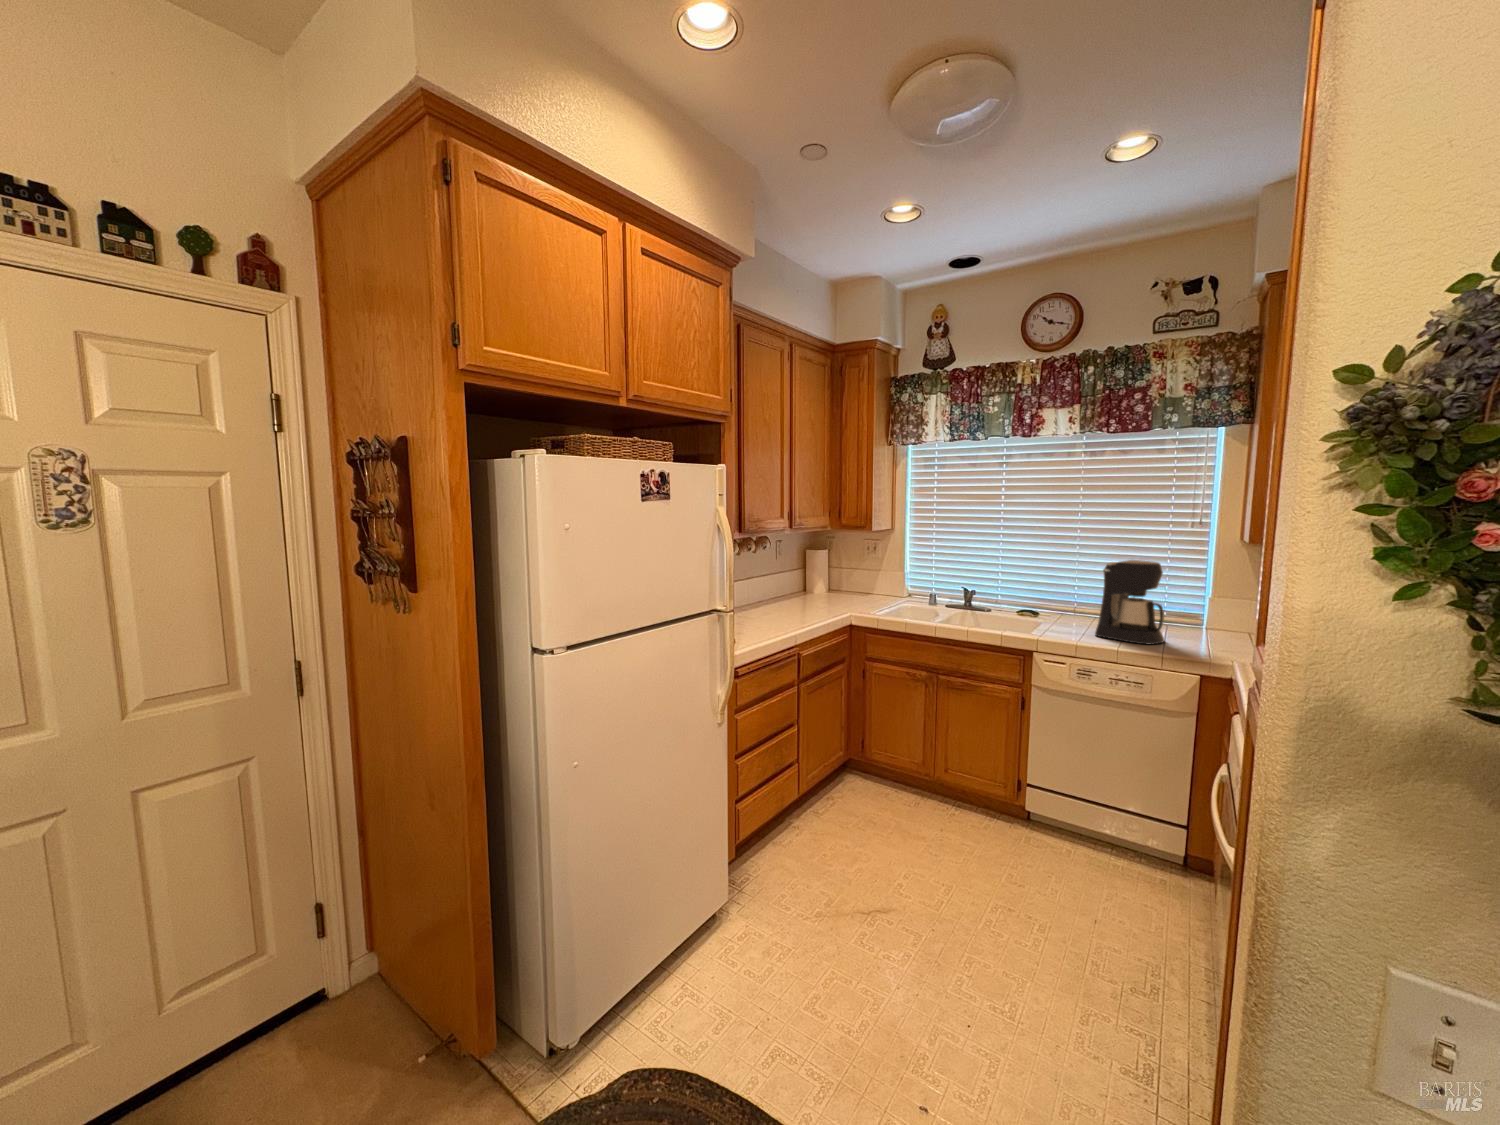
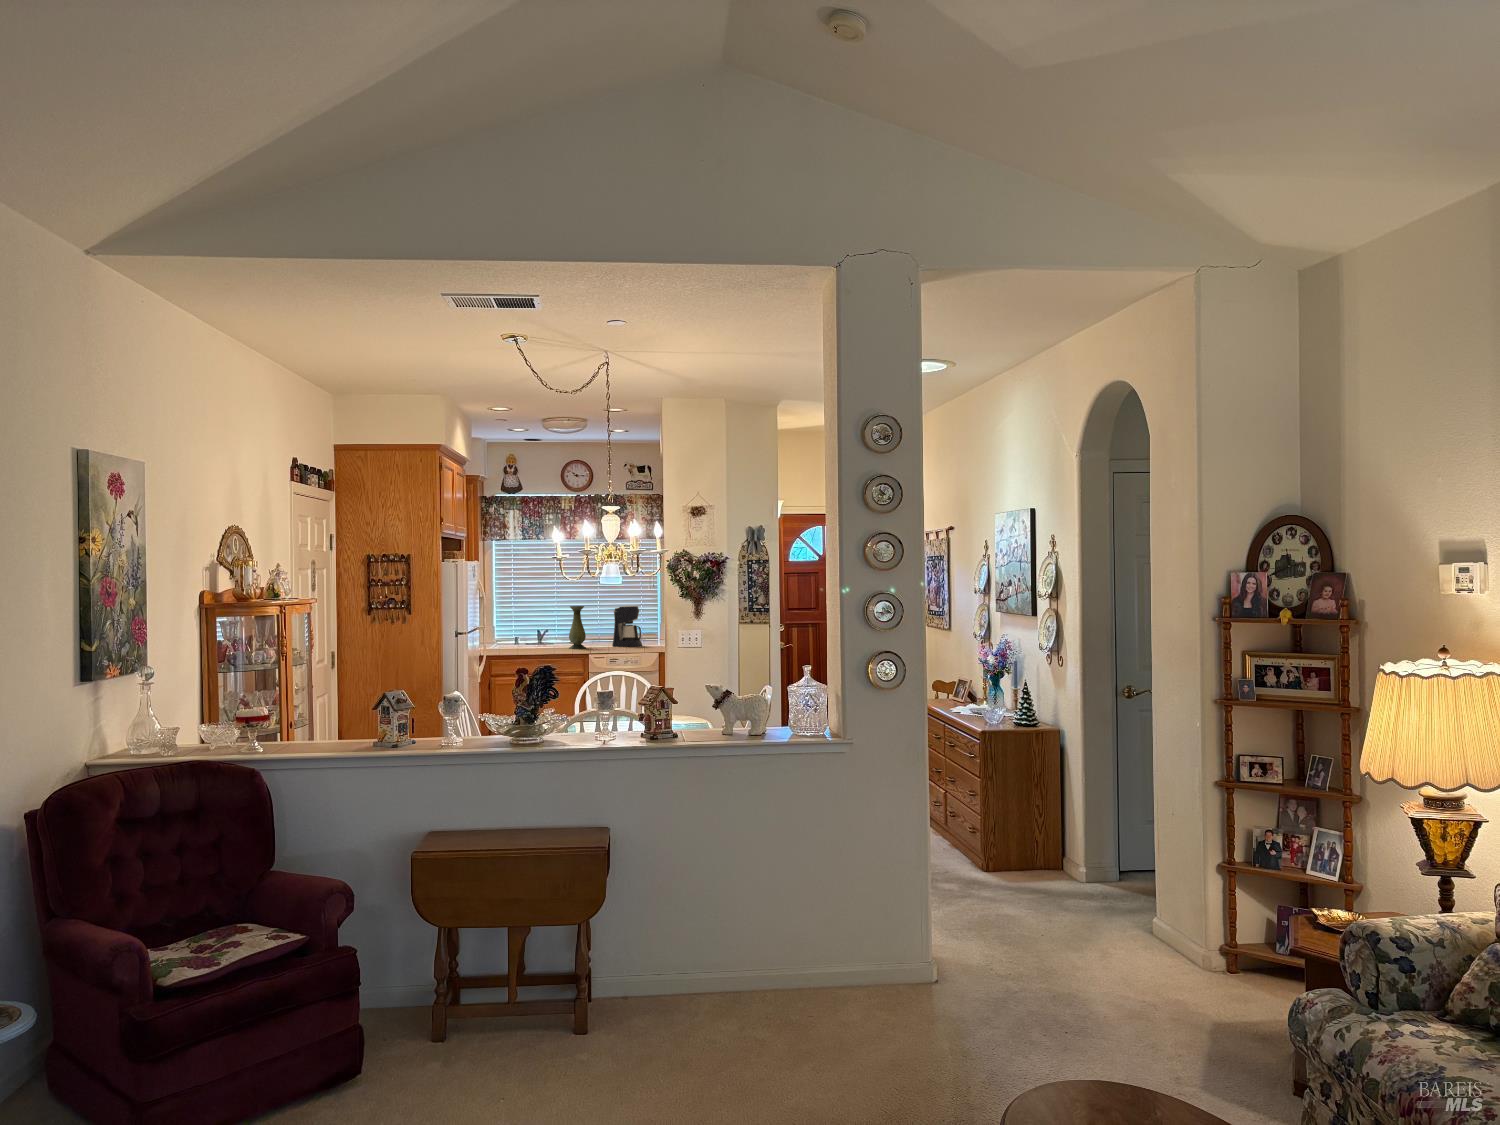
vase: none [1002,556,1038,638] -> present [569,606,586,649]

